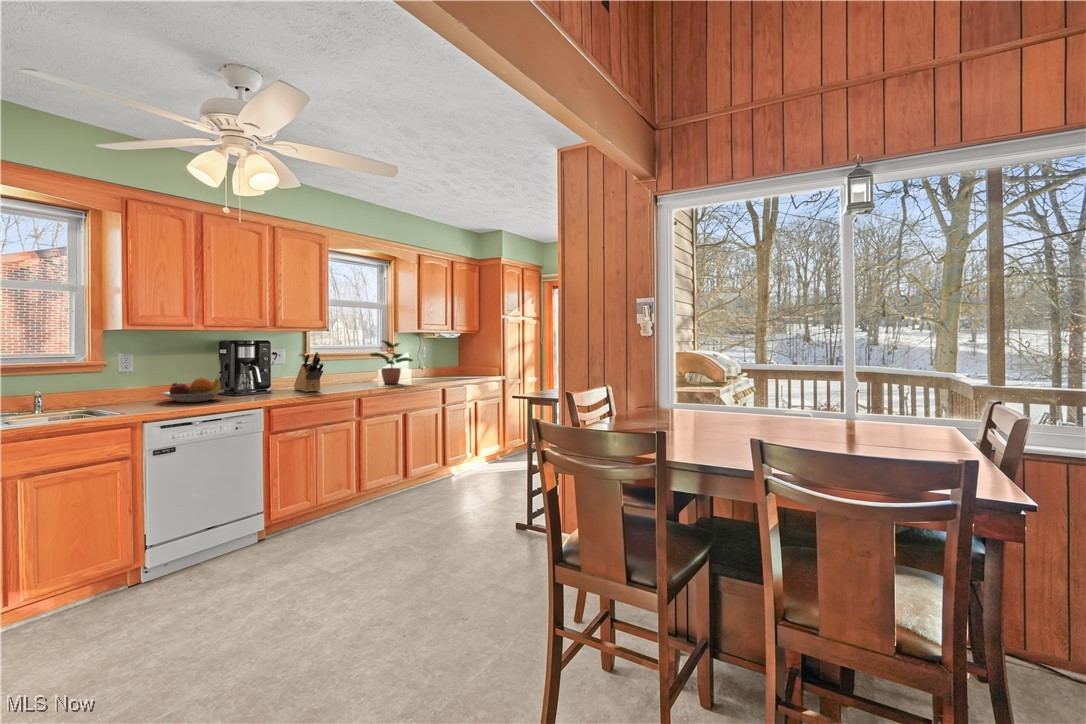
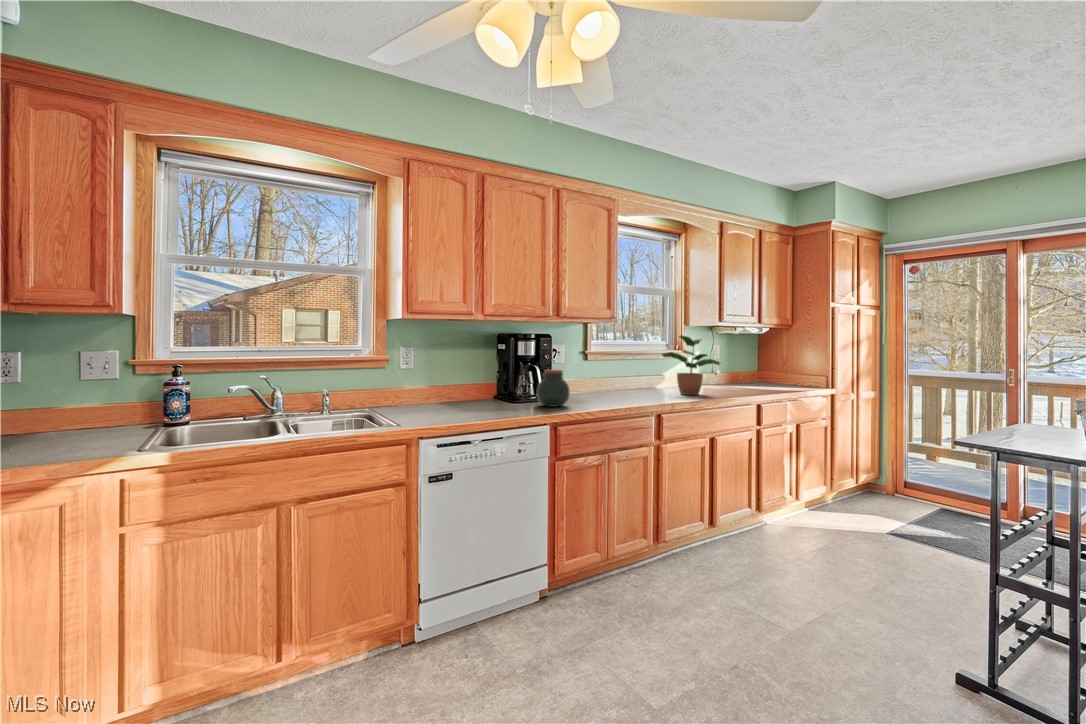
knife block: present [294,352,323,392] -> none [576,350,616,402]
jar: none [255,368,283,396] -> present [537,370,570,407]
fruit bowl: present [161,378,224,402] -> none [438,381,505,411]

